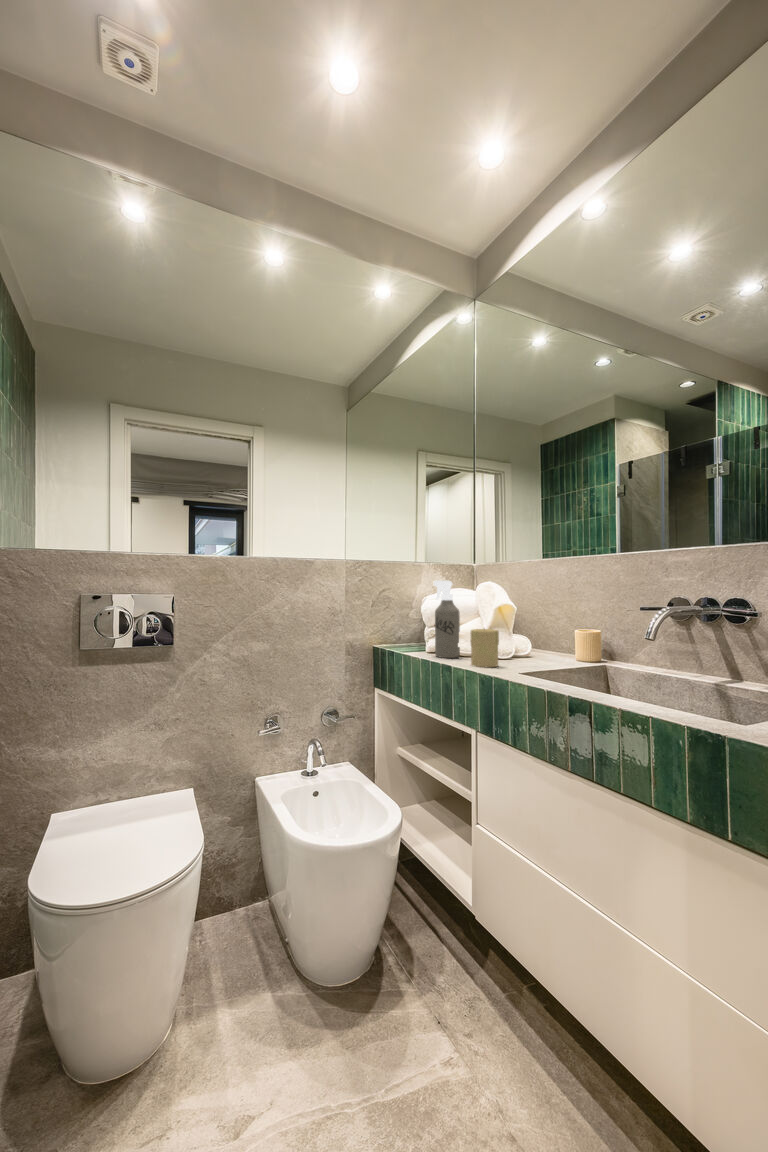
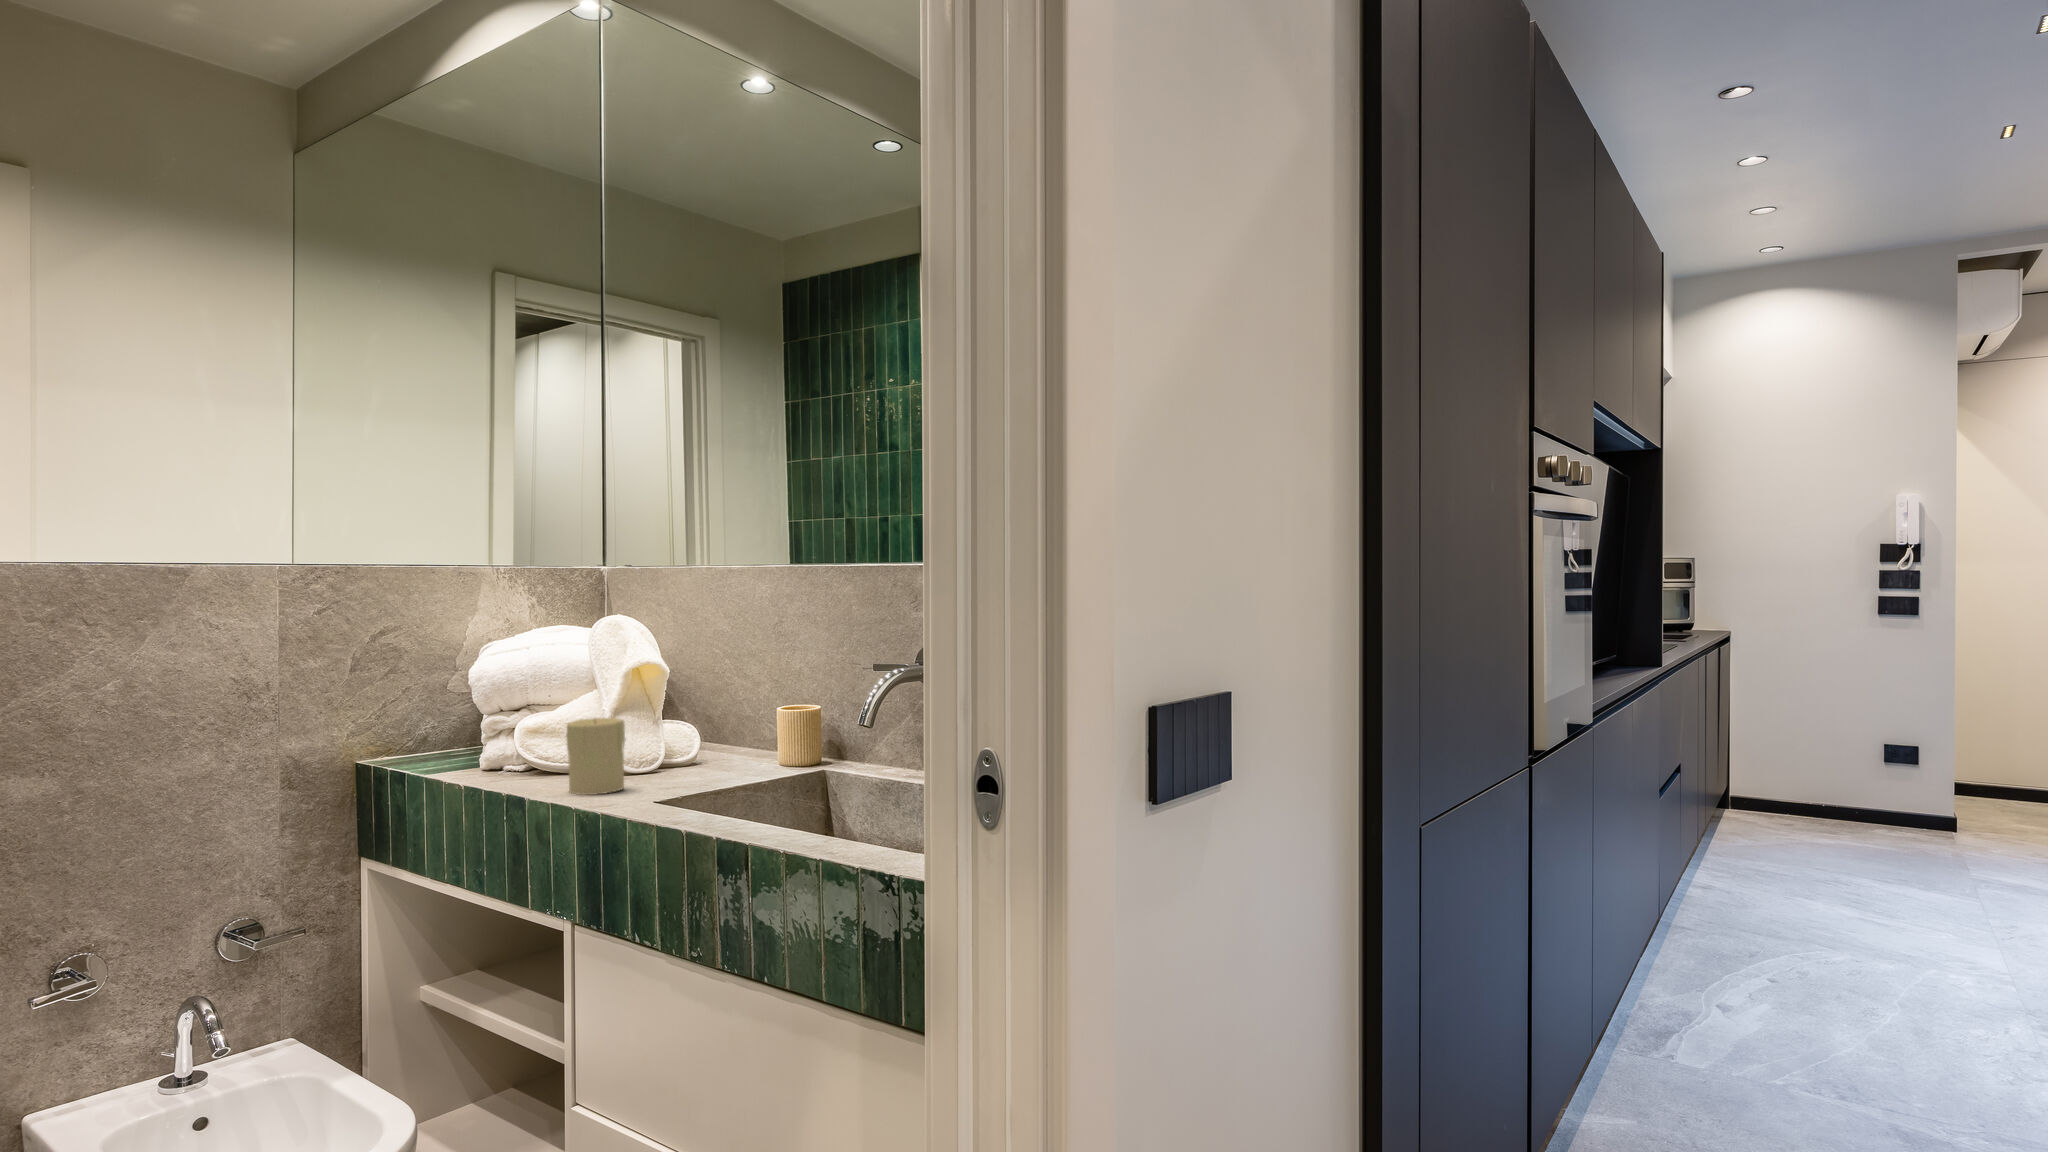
spray bottle: present [434,580,460,658] -> none [491,620,554,780]

